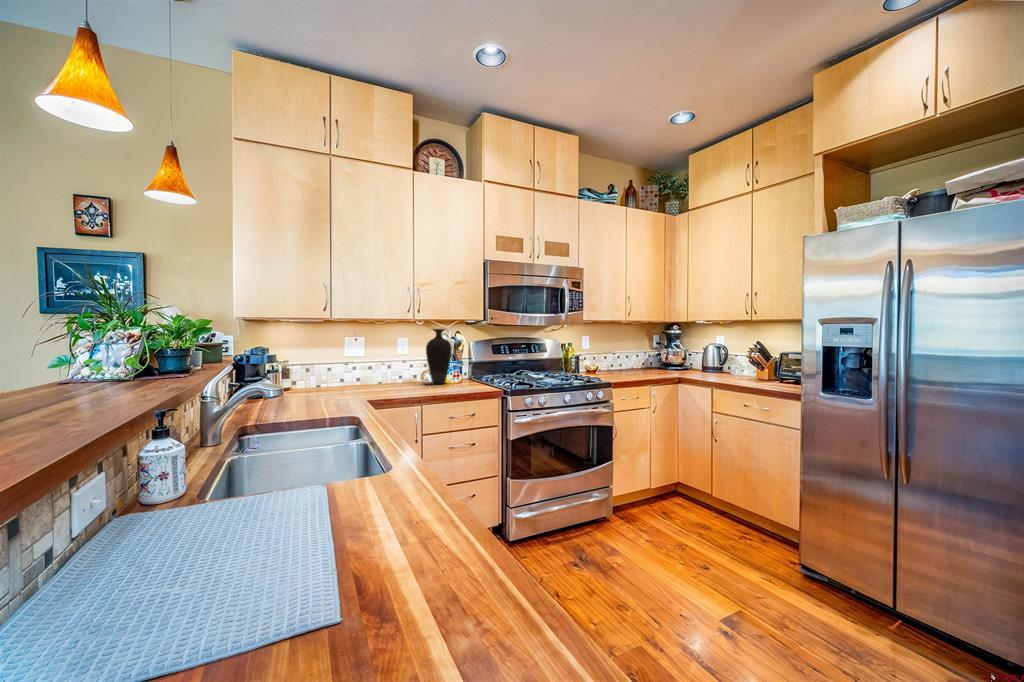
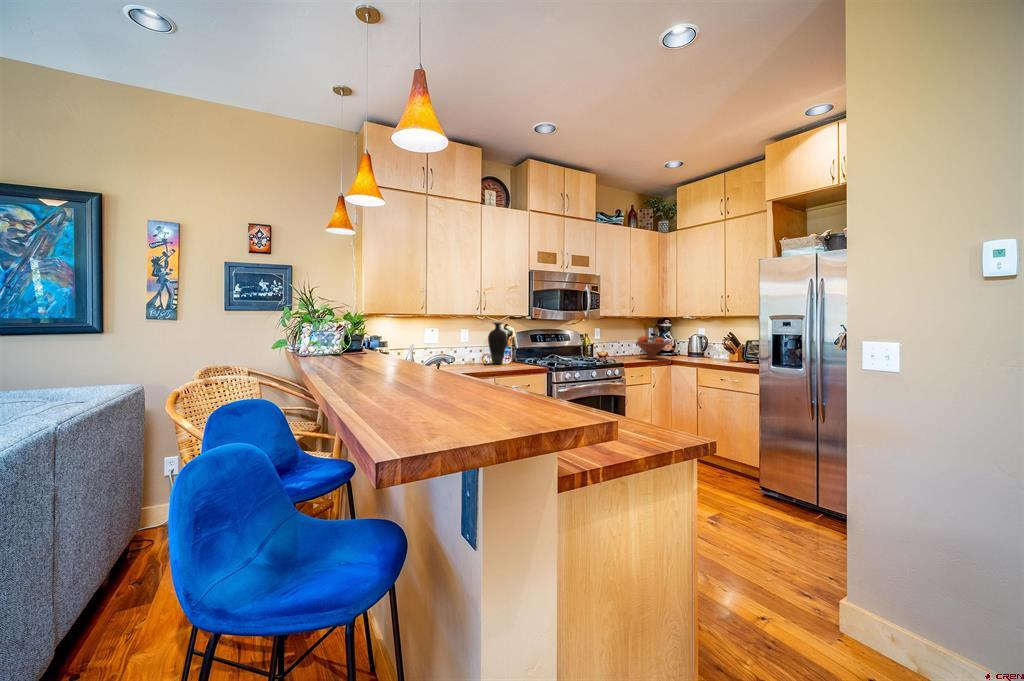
fruit bowl: none [631,345,673,376] -> present [636,336,668,359]

